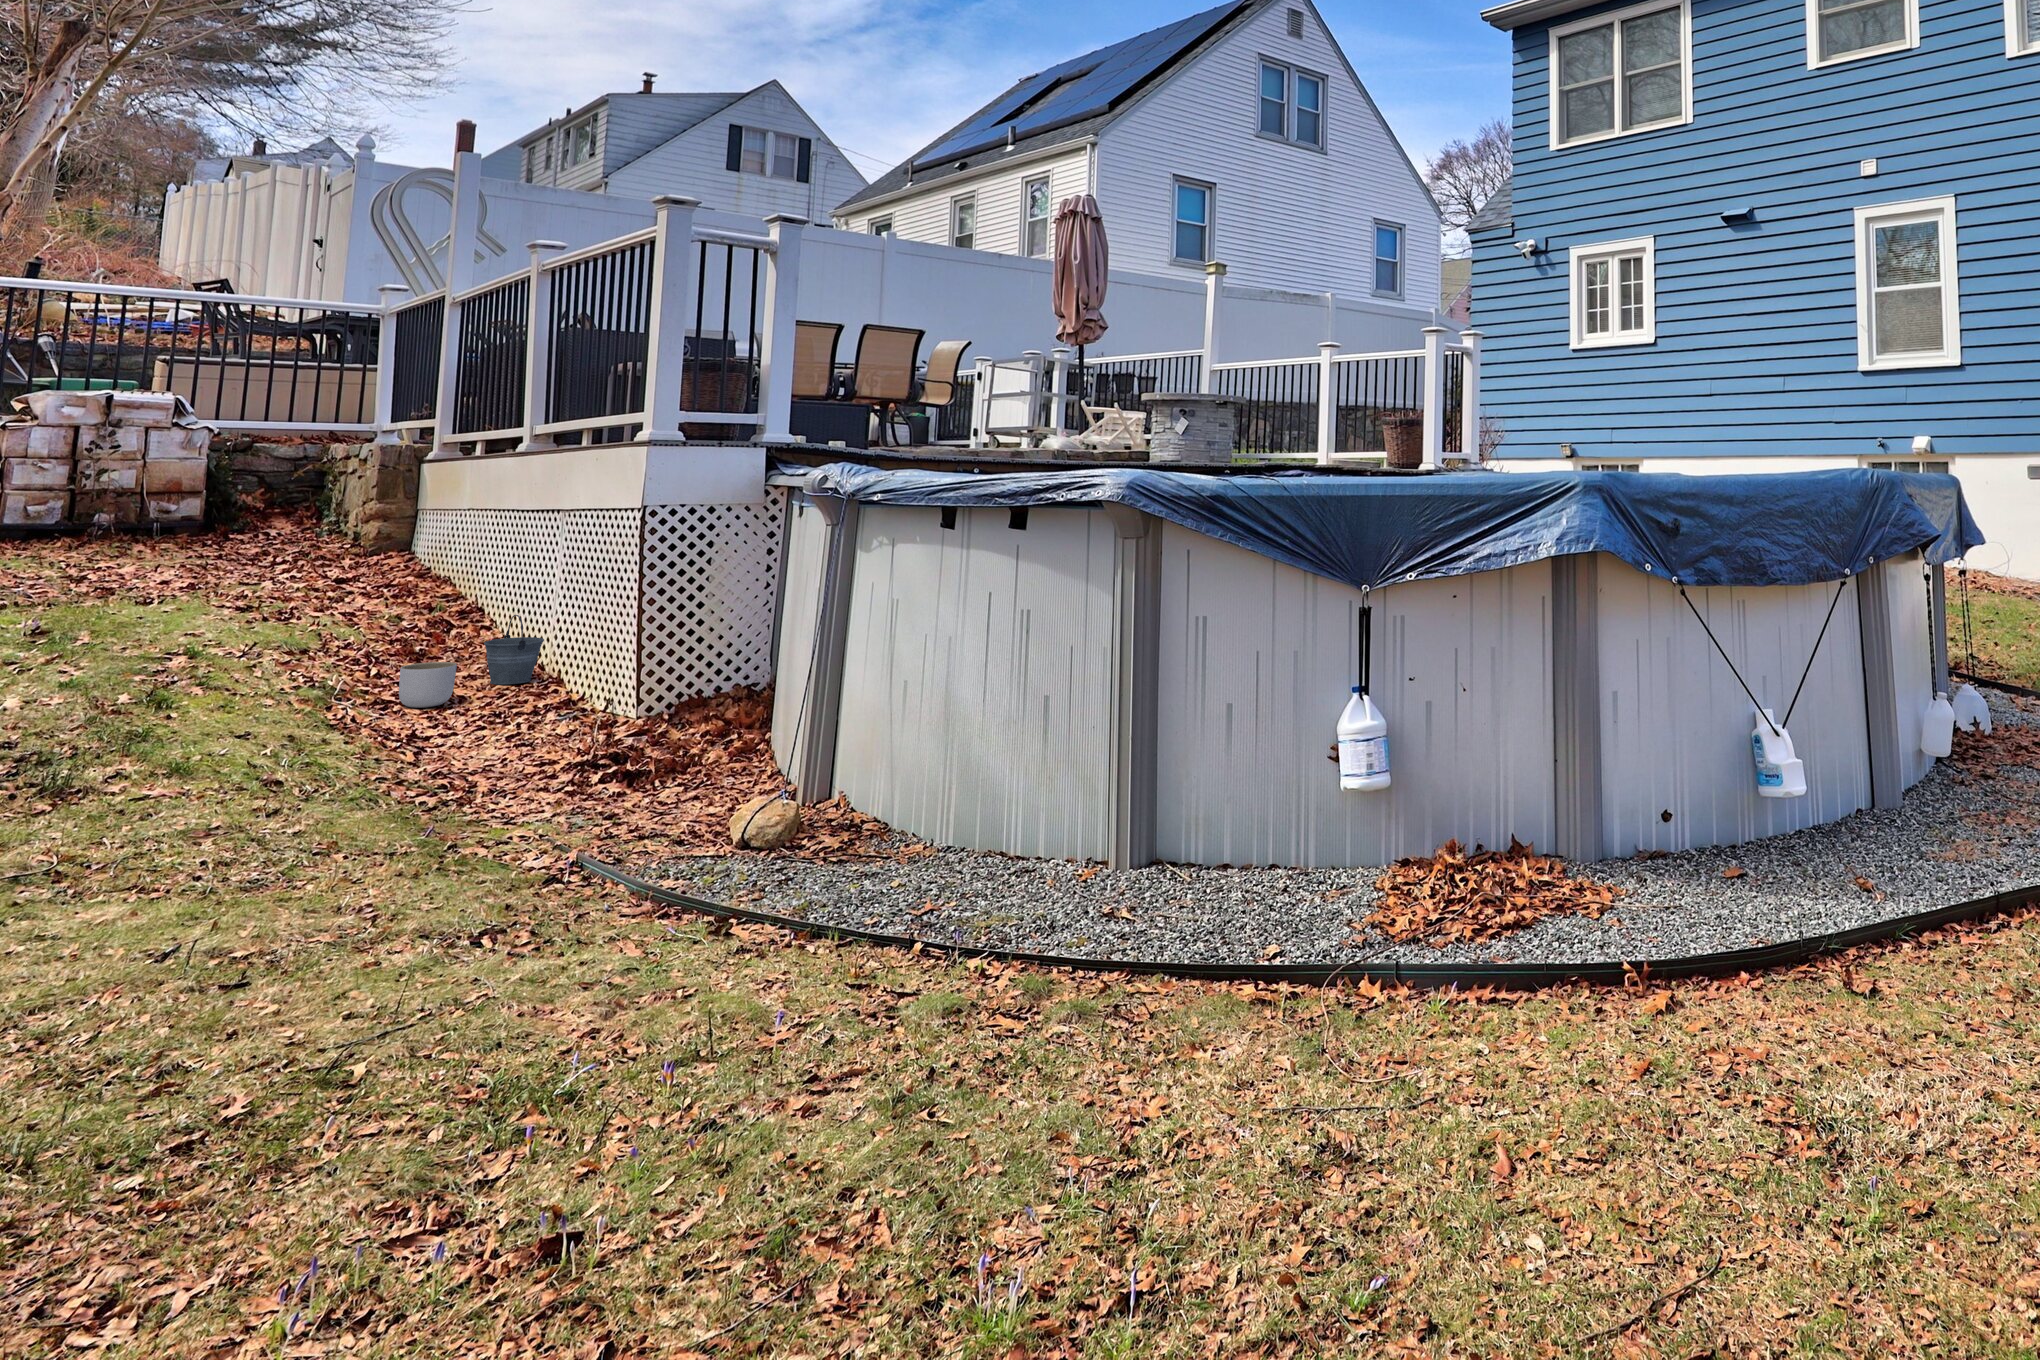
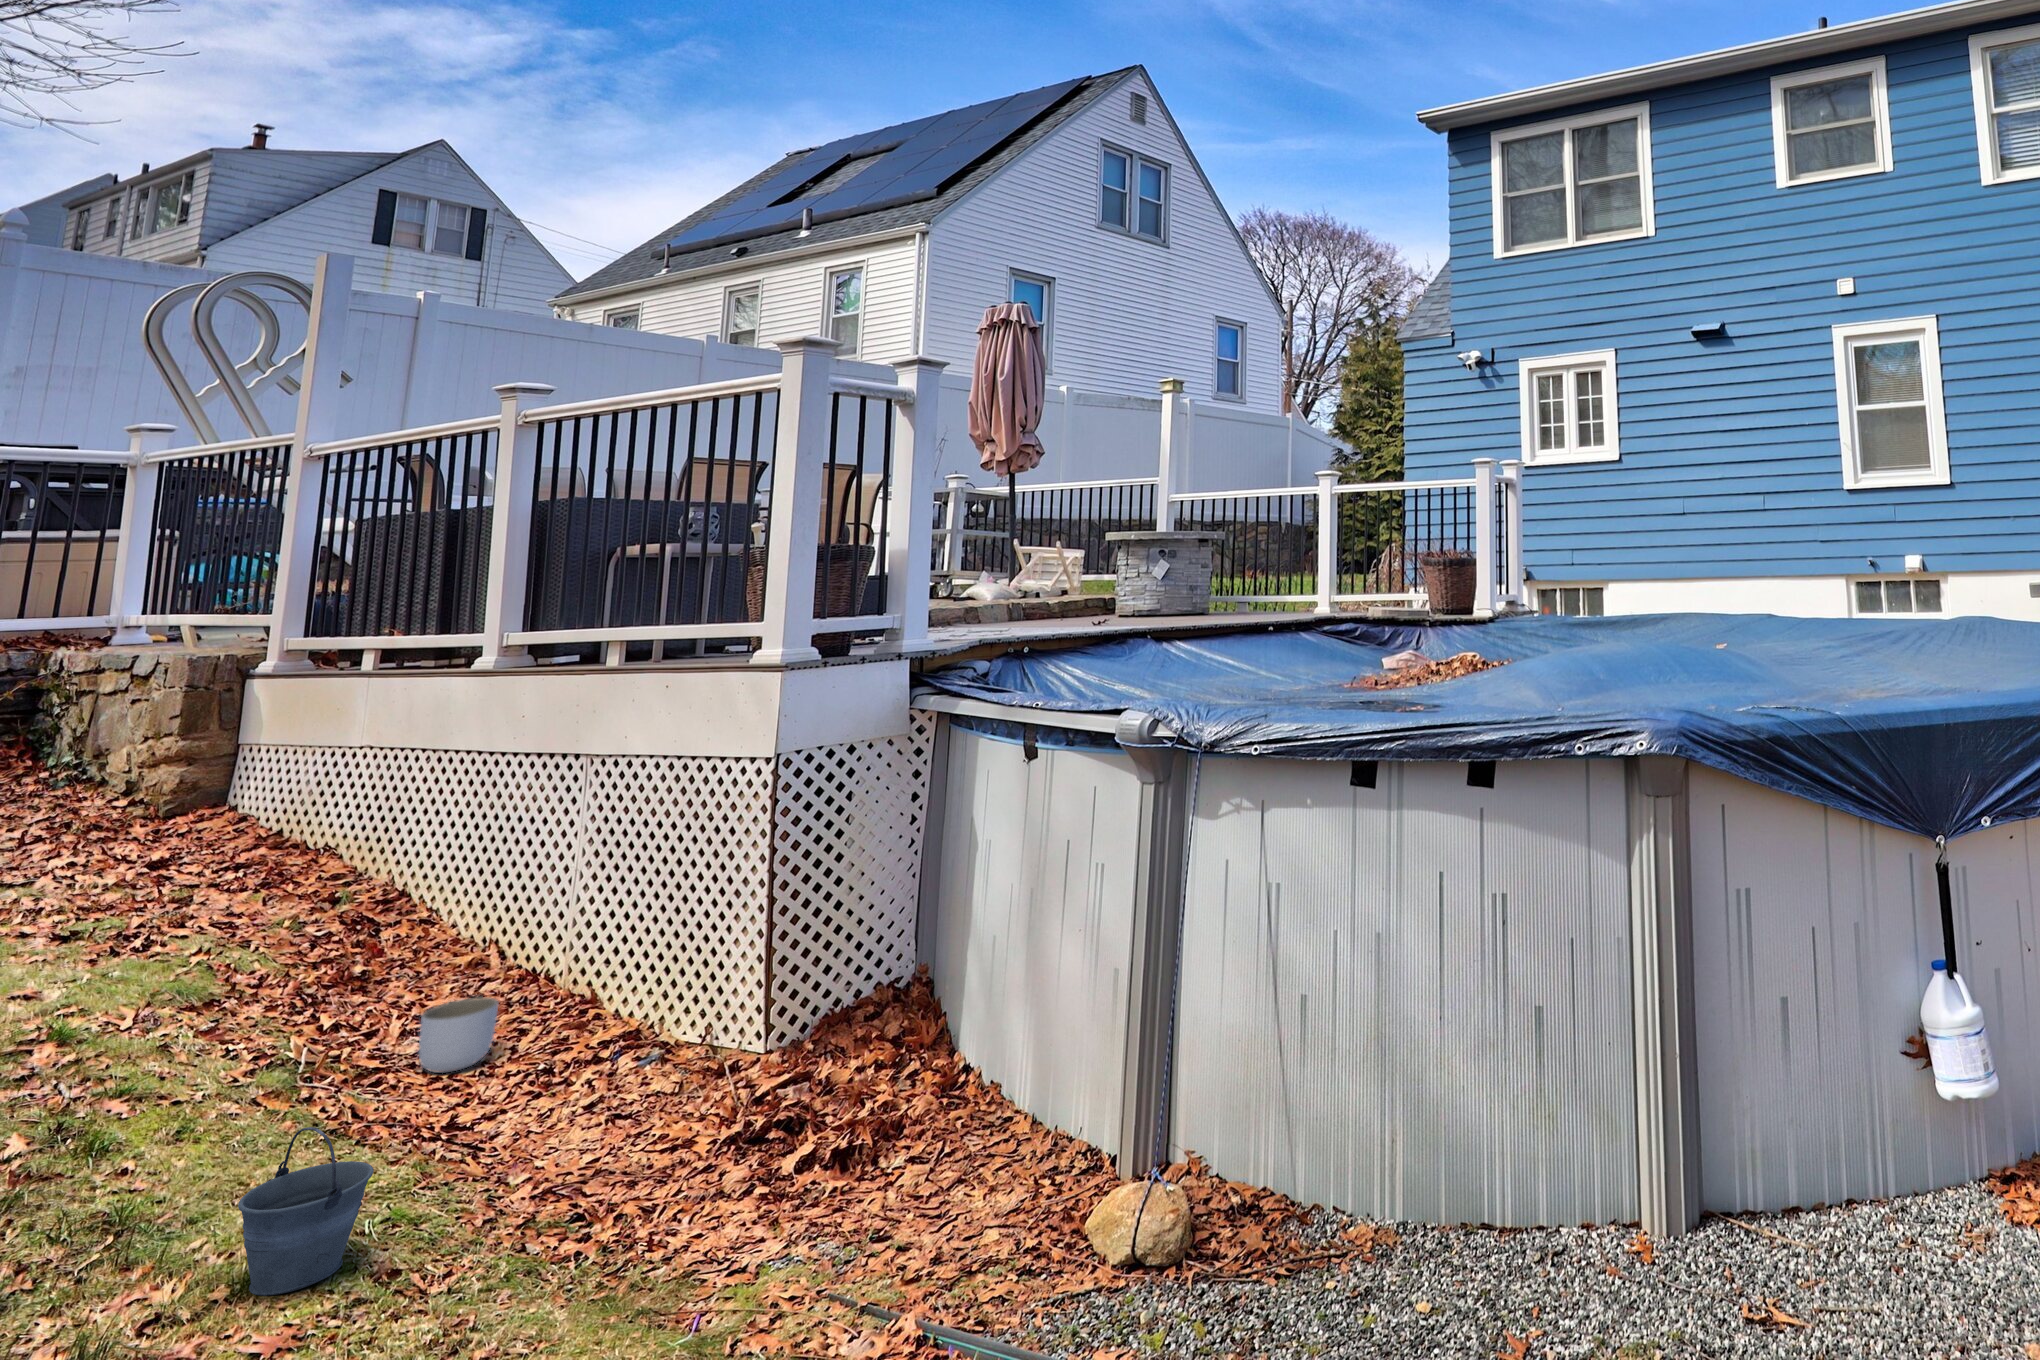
bucket: present [484,615,544,685] -> present [238,1127,374,1296]

